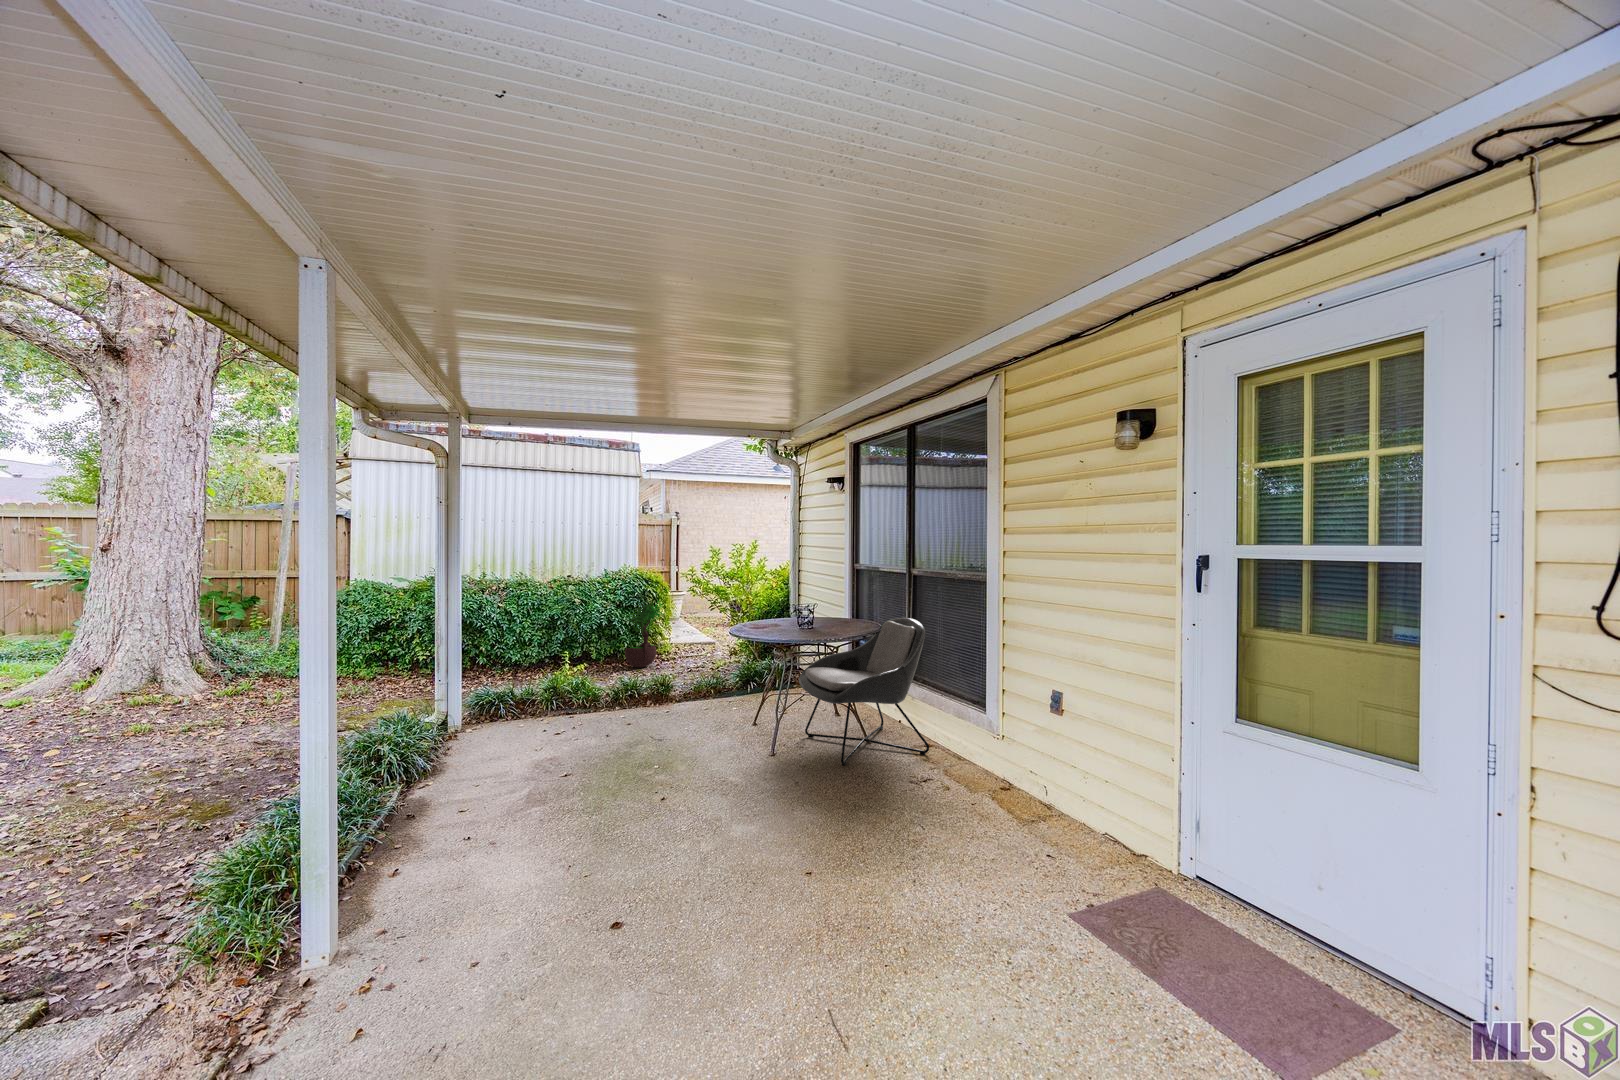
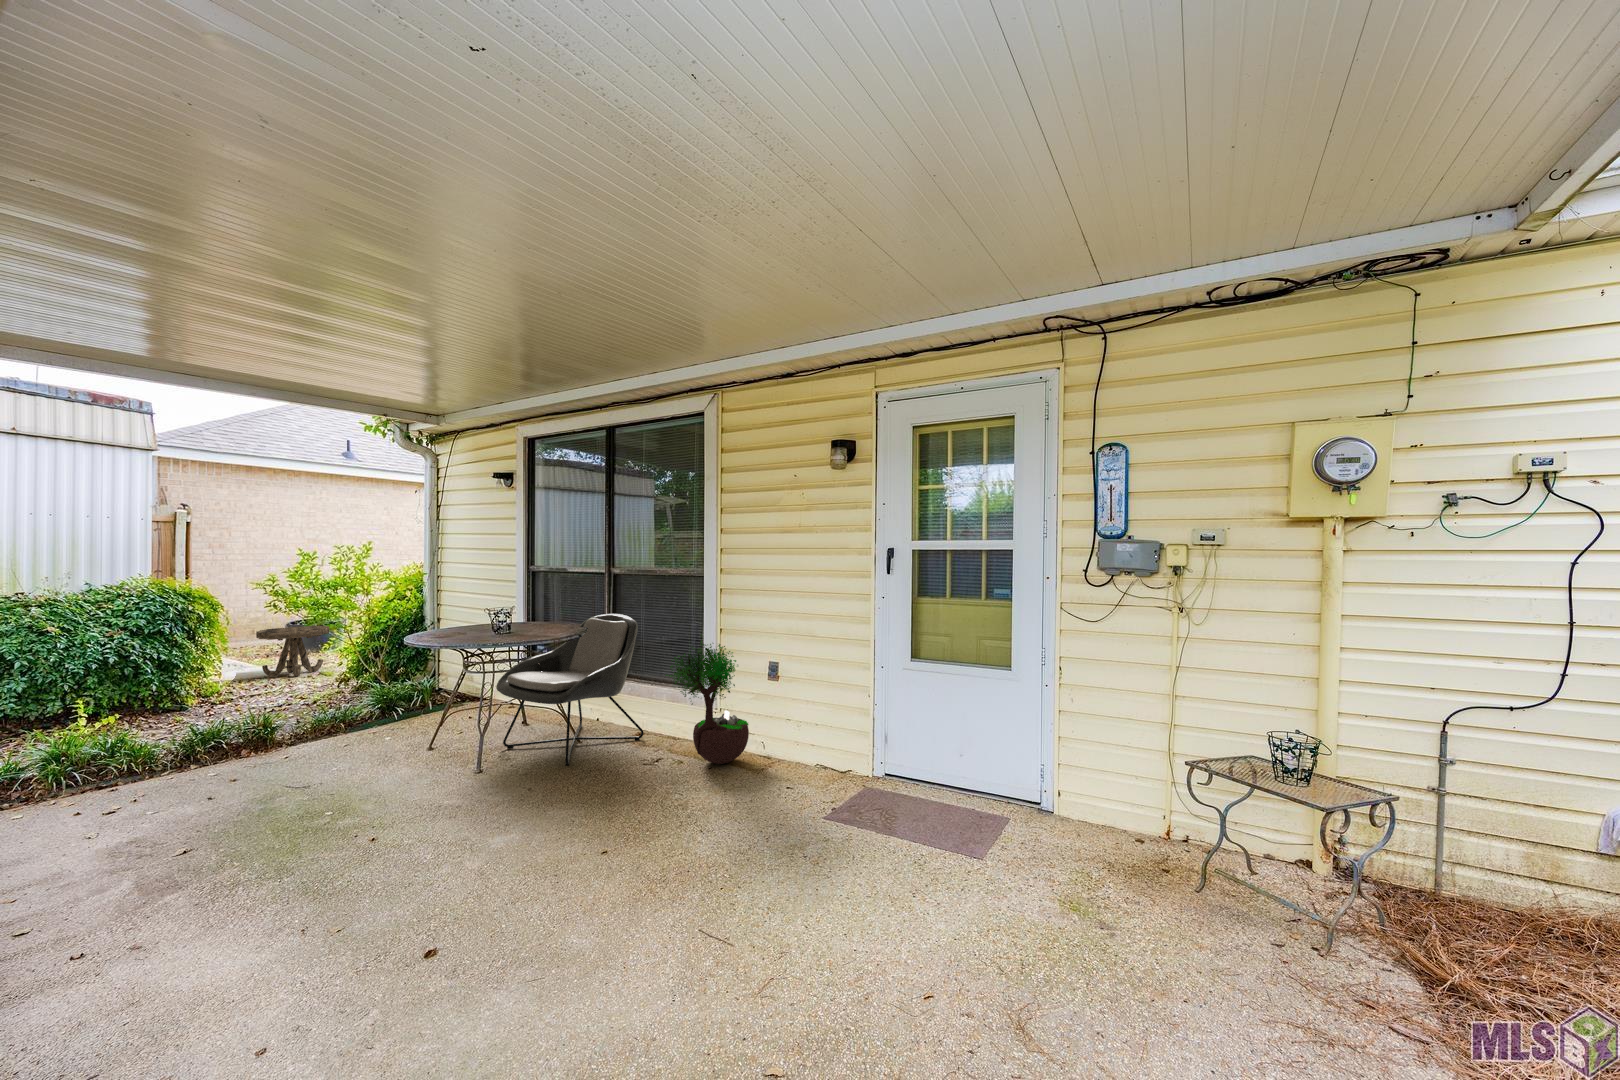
potted tree: present [625,601,662,668] -> present [666,641,749,764]
side table: none [695,608,739,647] -> present [256,626,329,677]

